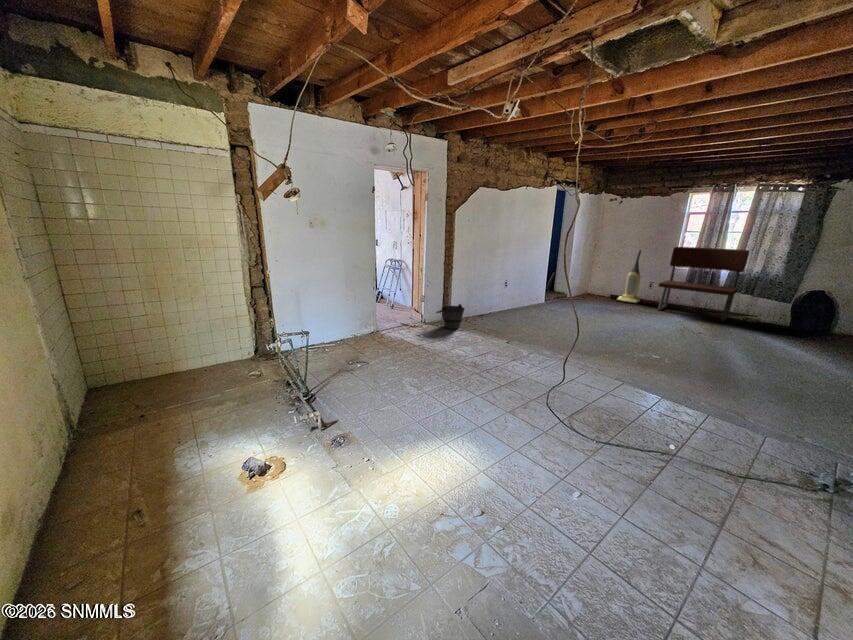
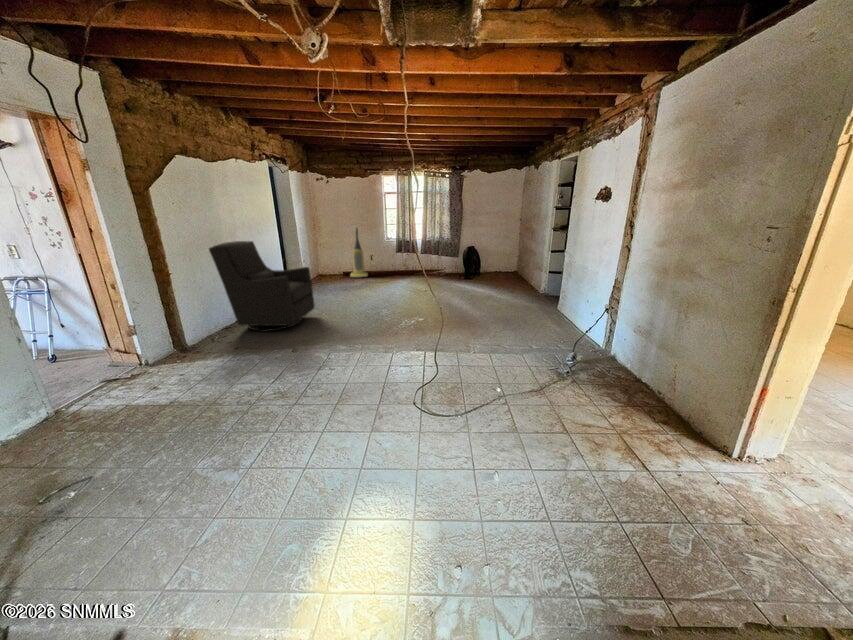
bench: present [658,247,749,321] -> none [382,222,433,280]
chair: none [483,251,555,326] -> present [209,241,315,331]
bucket: present [436,304,465,329] -> none [165,322,213,361]

